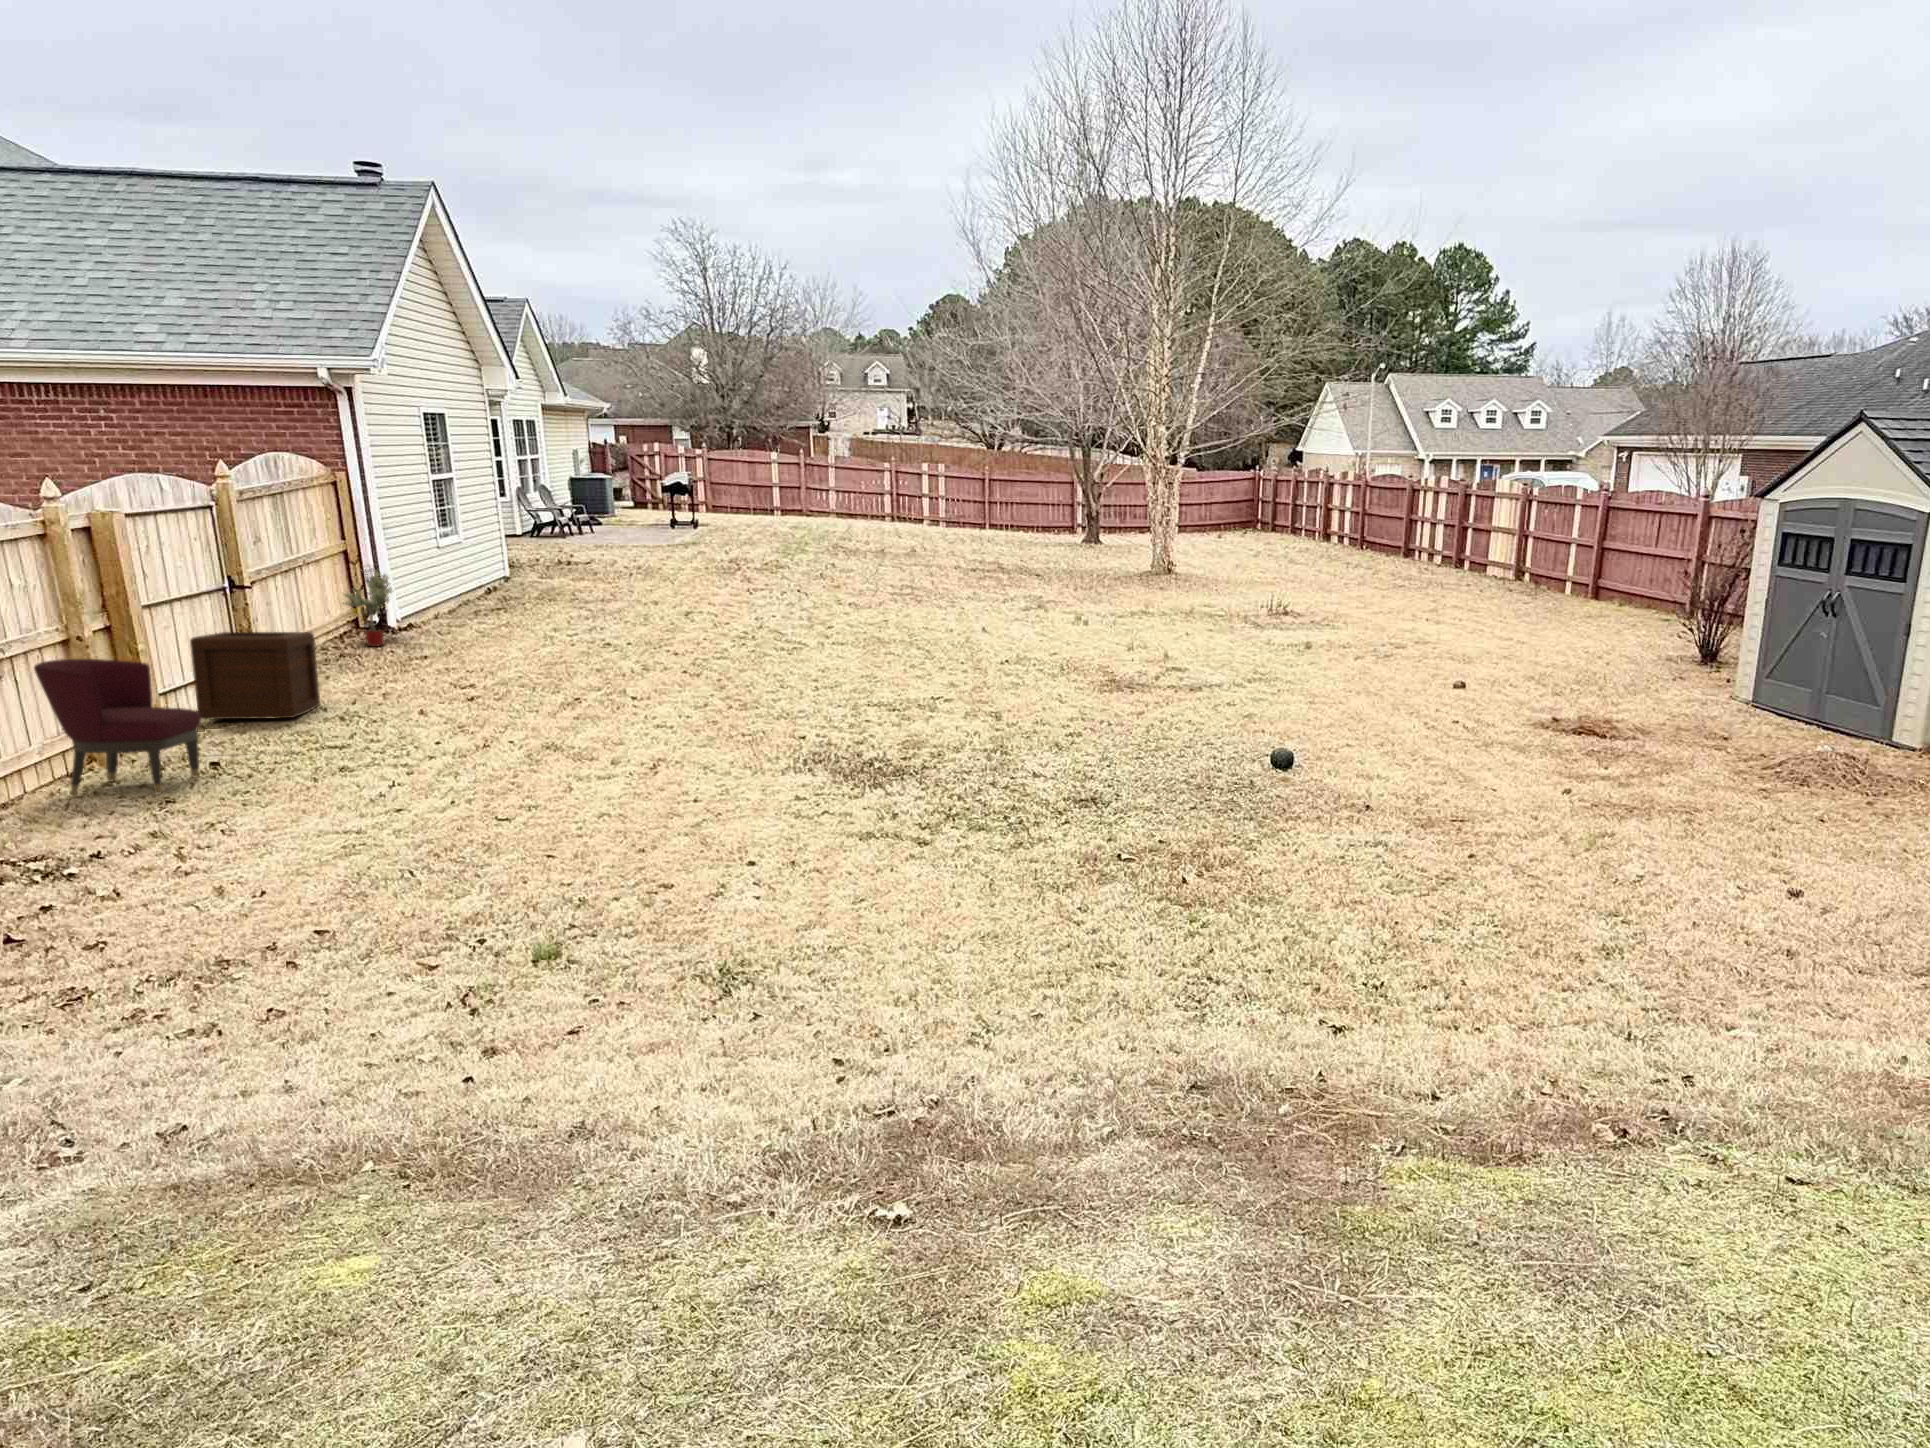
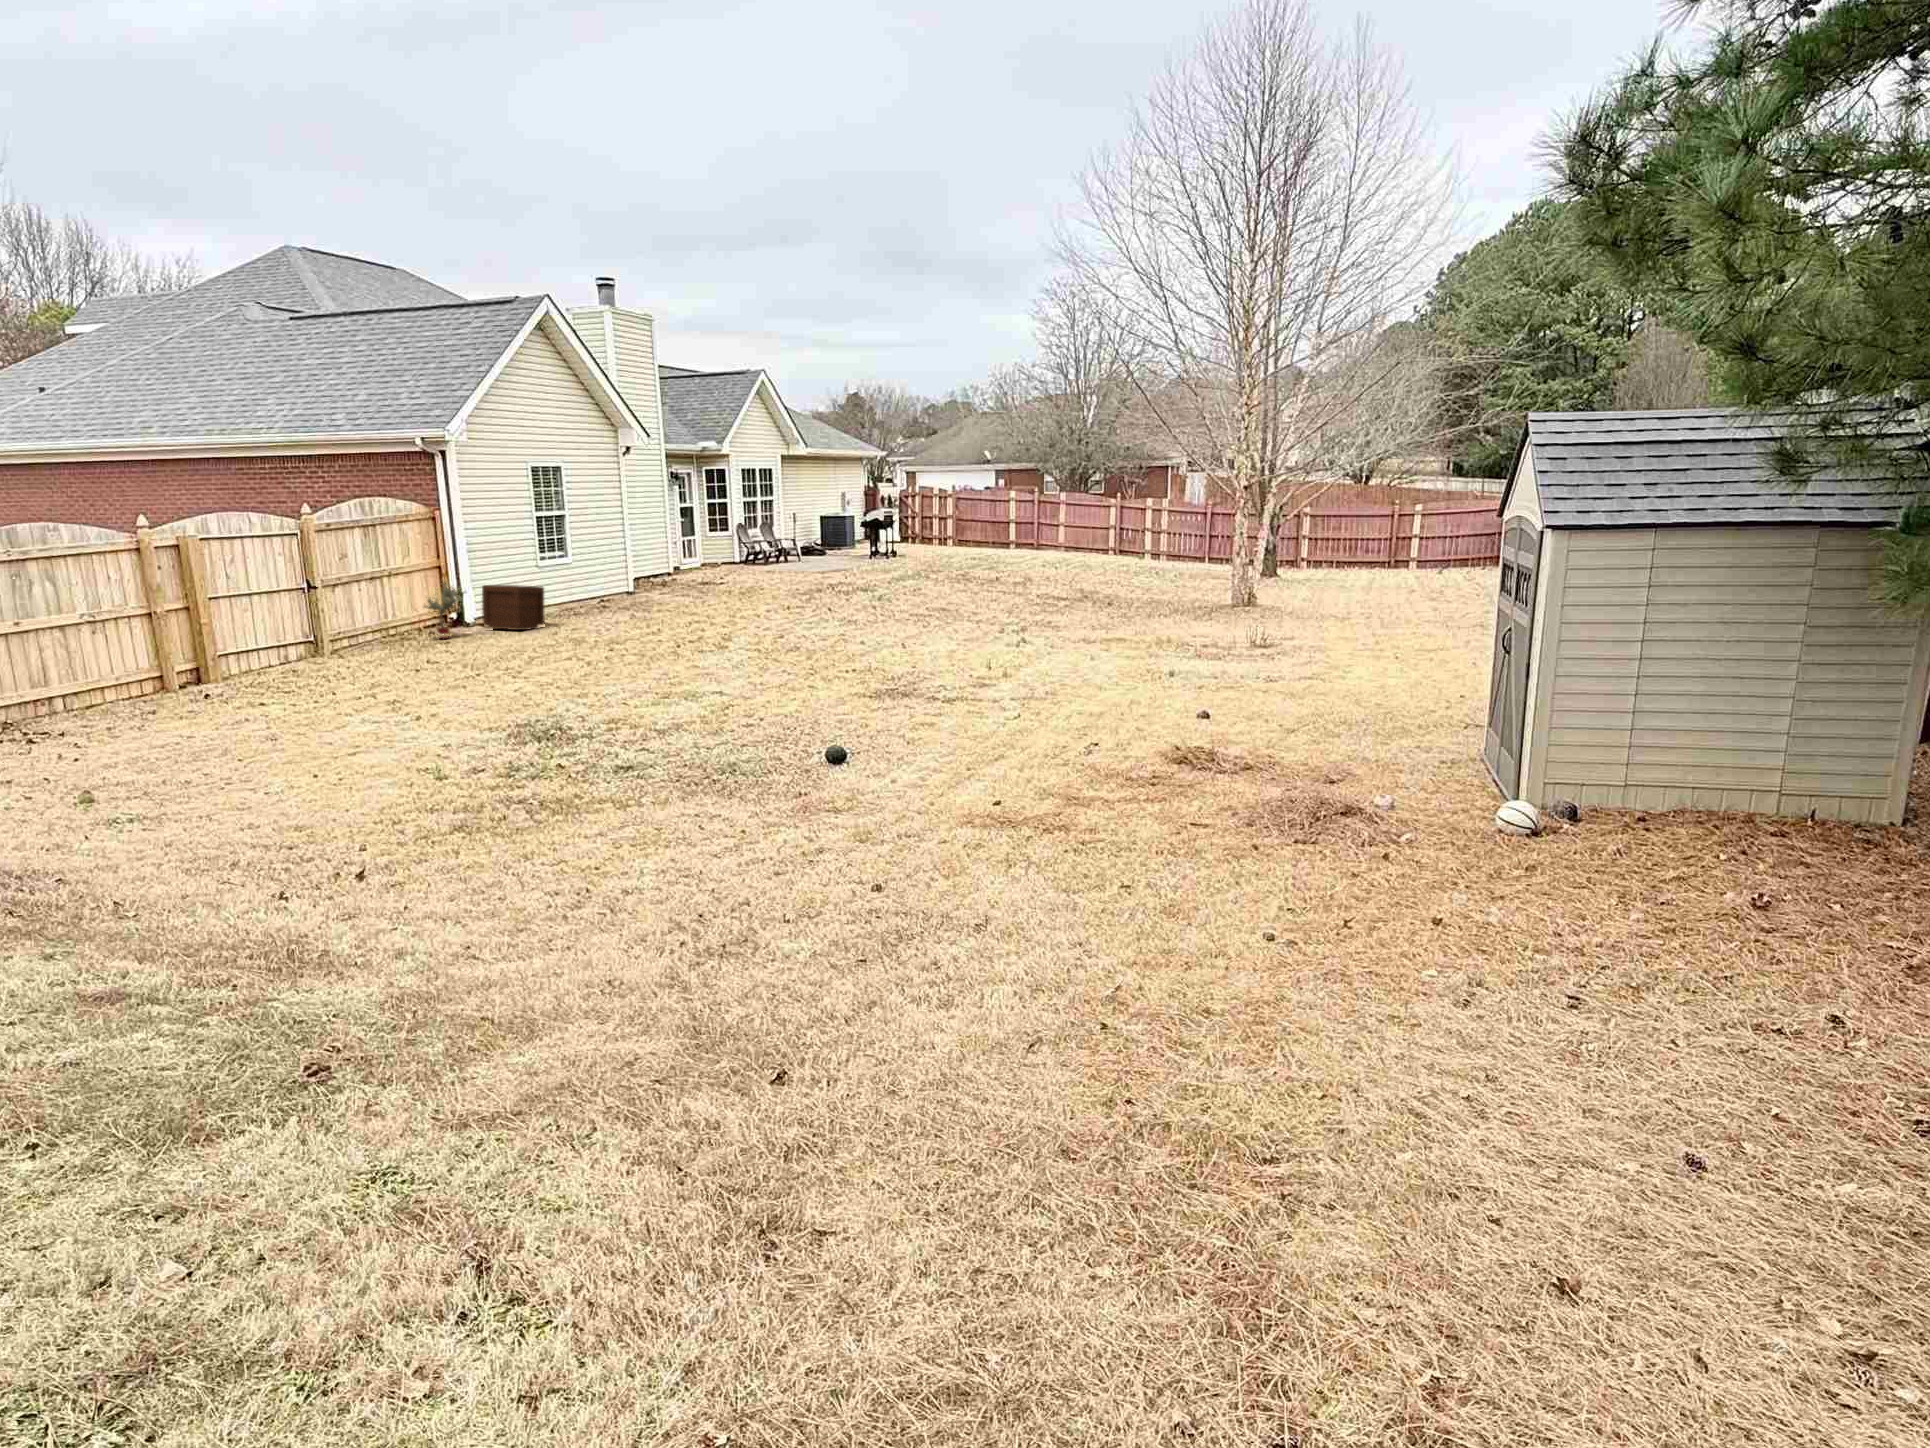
wooden crate: present [190,632,320,720] -> present [482,585,545,630]
chair: present [34,659,201,796] -> none [103,625,194,706]

